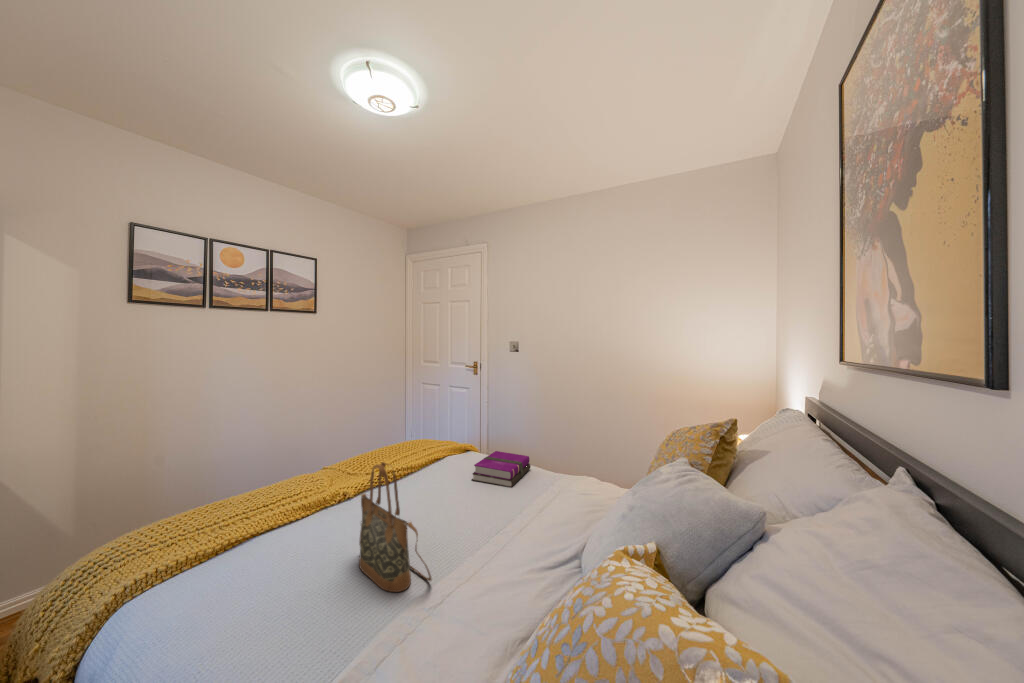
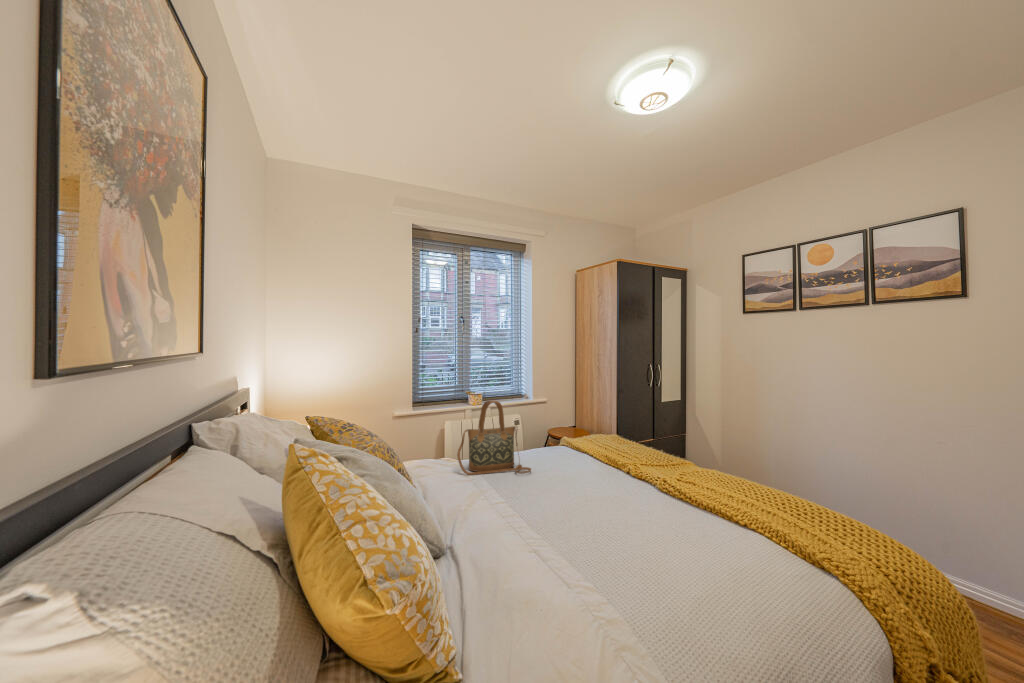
notebook: present [472,451,531,487] -> none [601,506,729,596]

